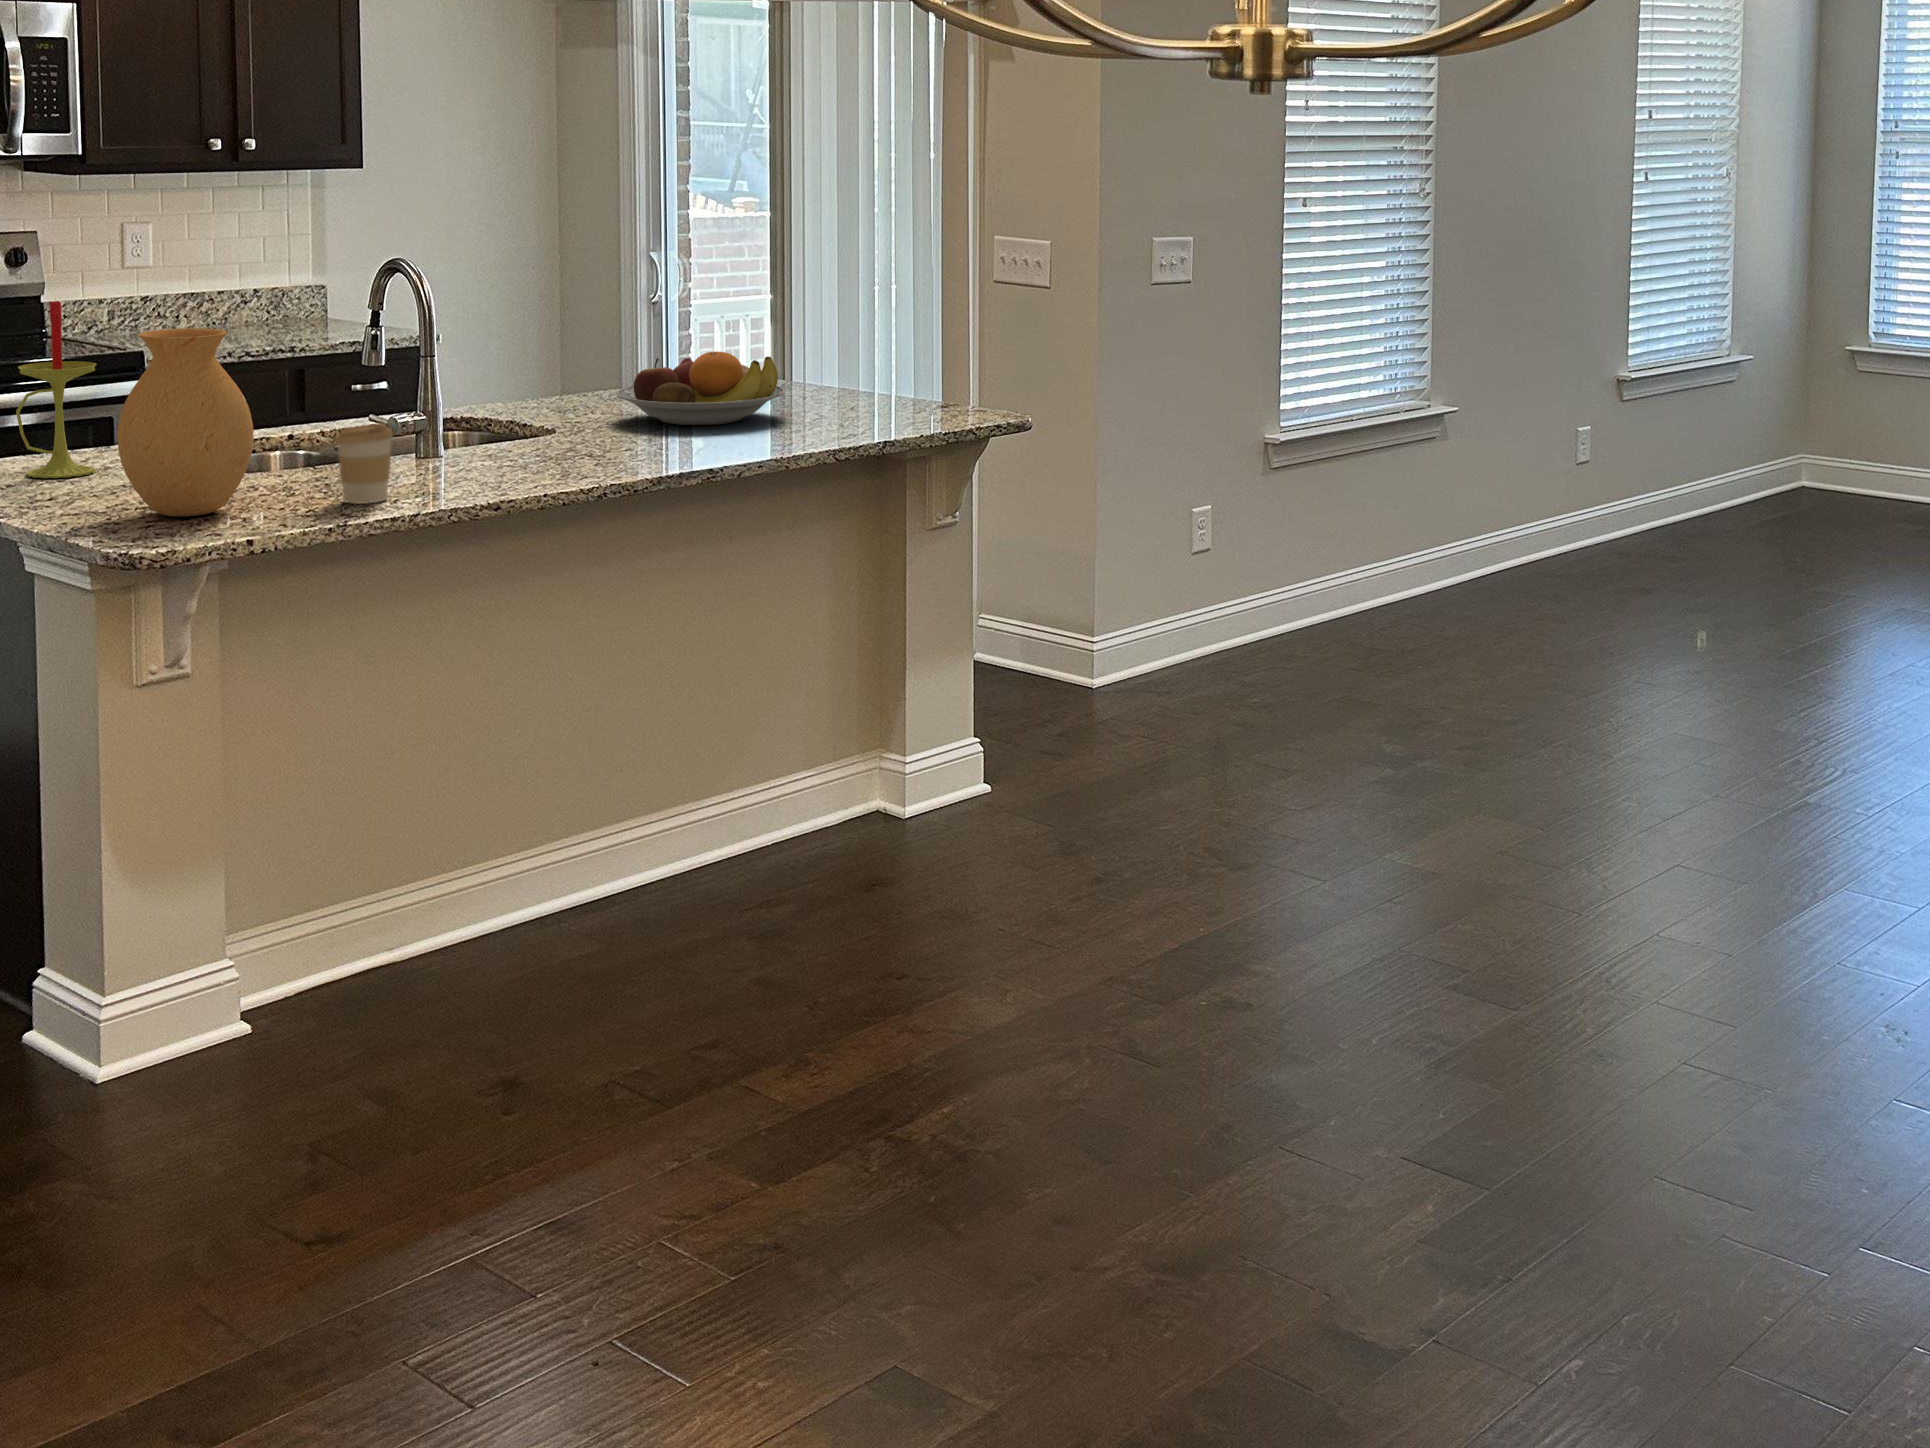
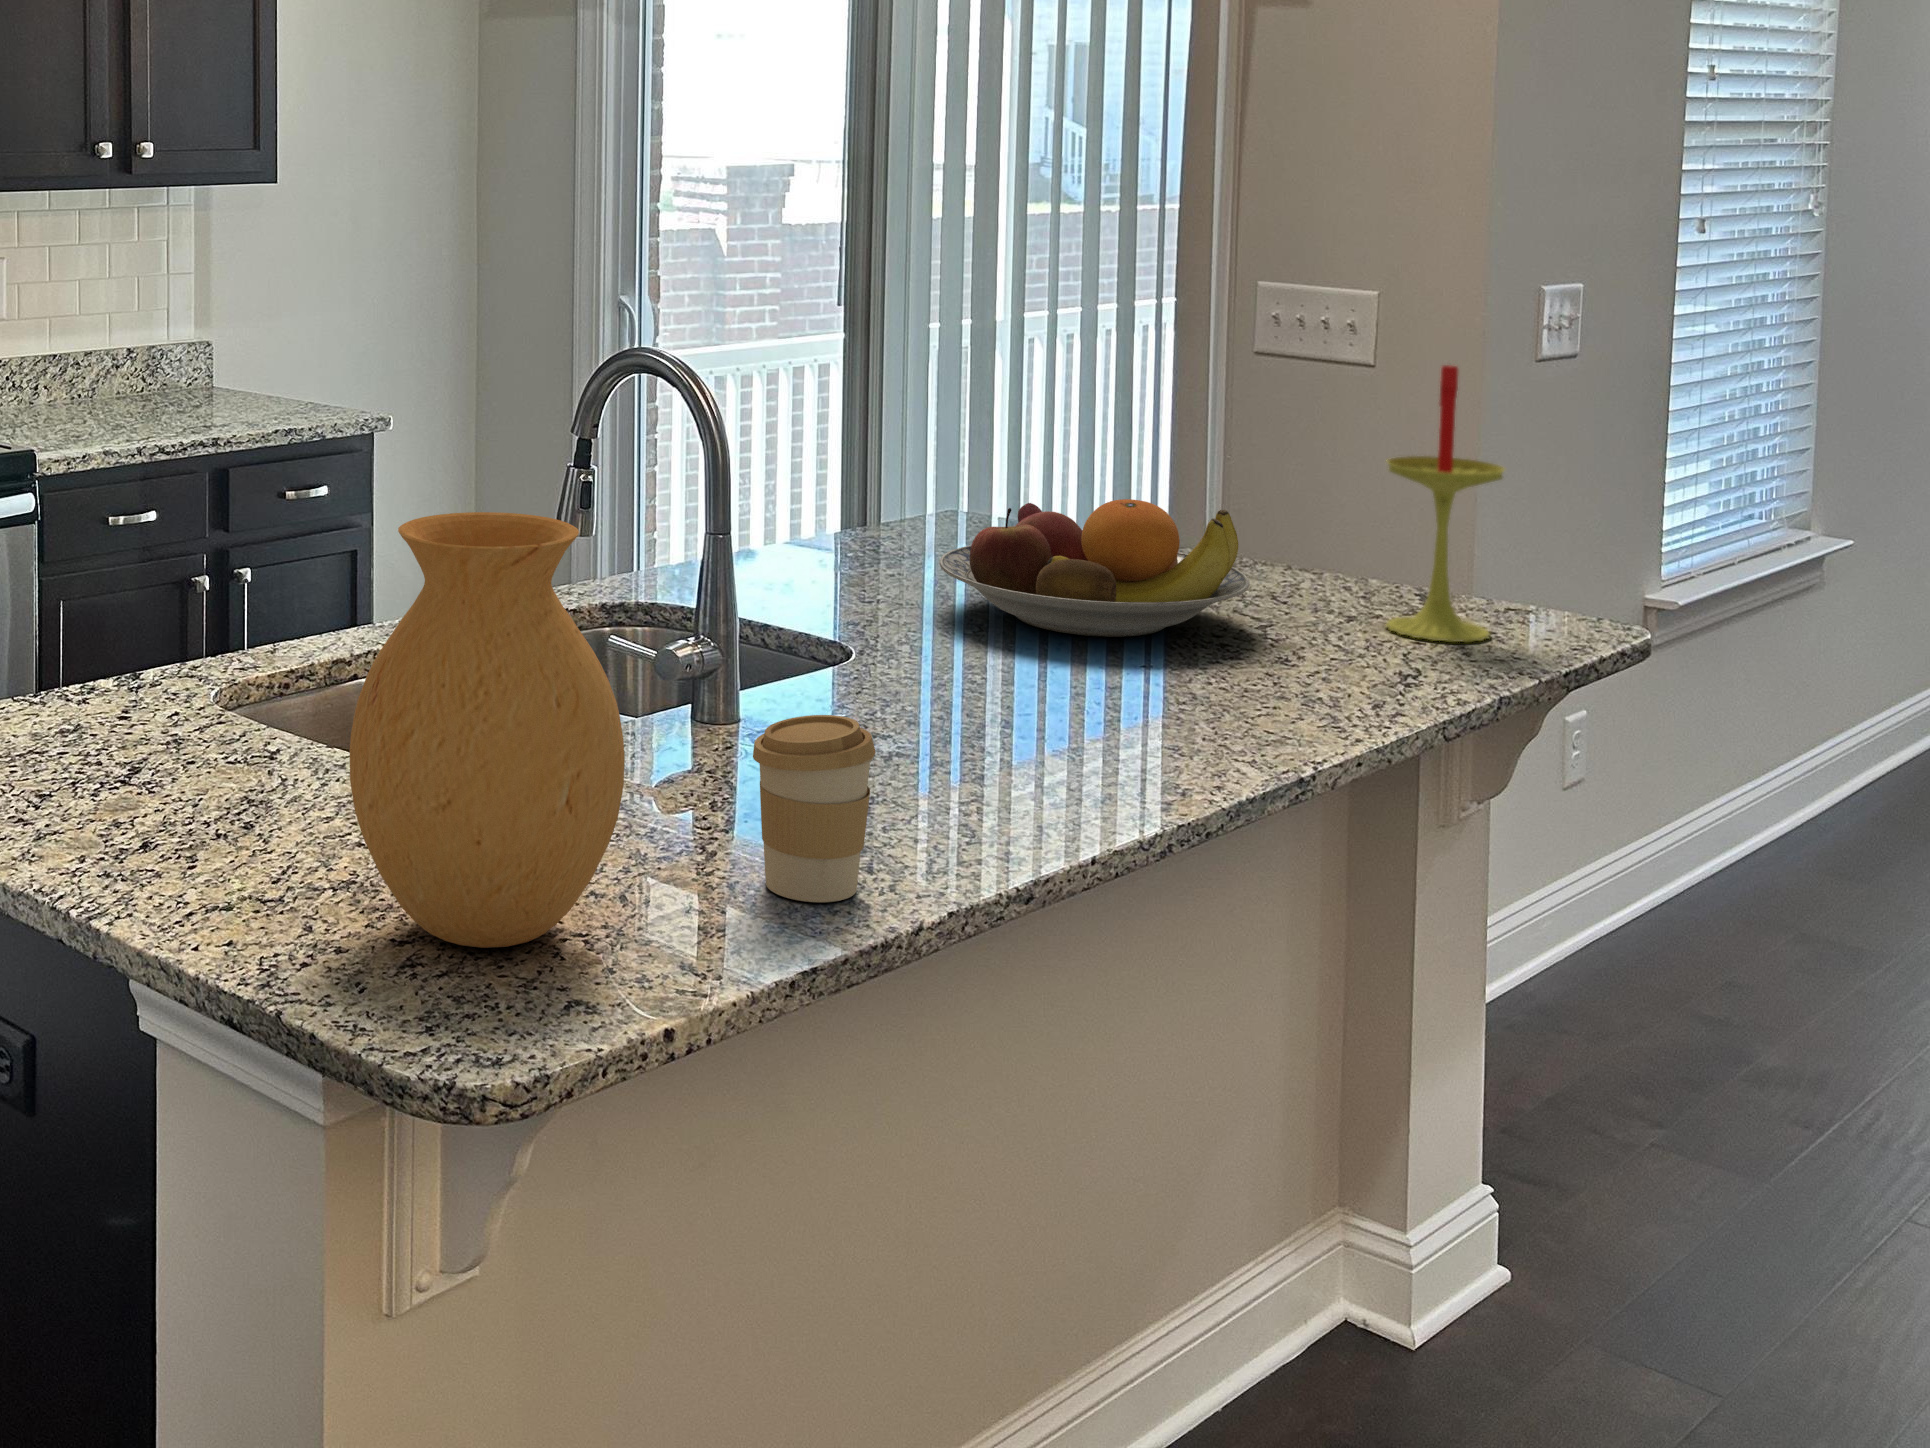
candle: present [16,302,96,478] -> present [1386,365,1505,642]

